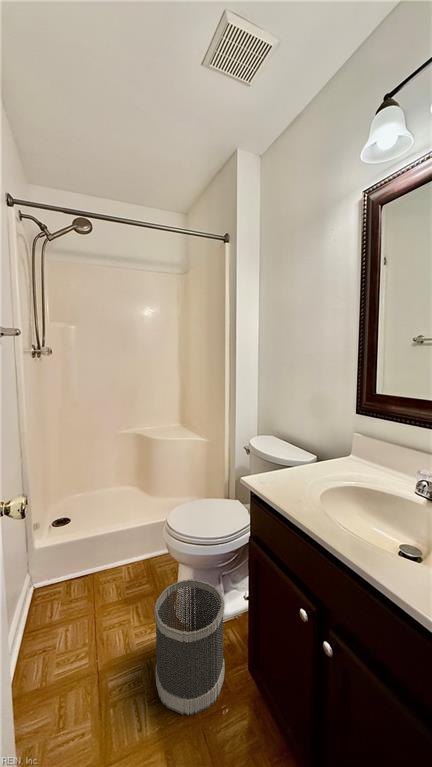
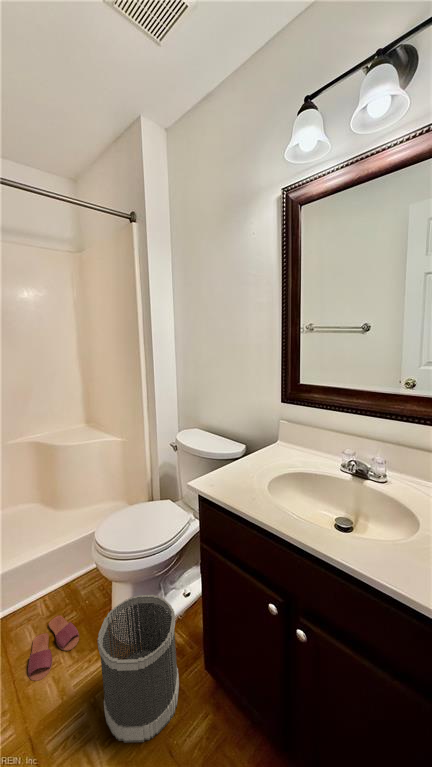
slippers: none [106,583,149,630] -> present [28,615,79,681]

